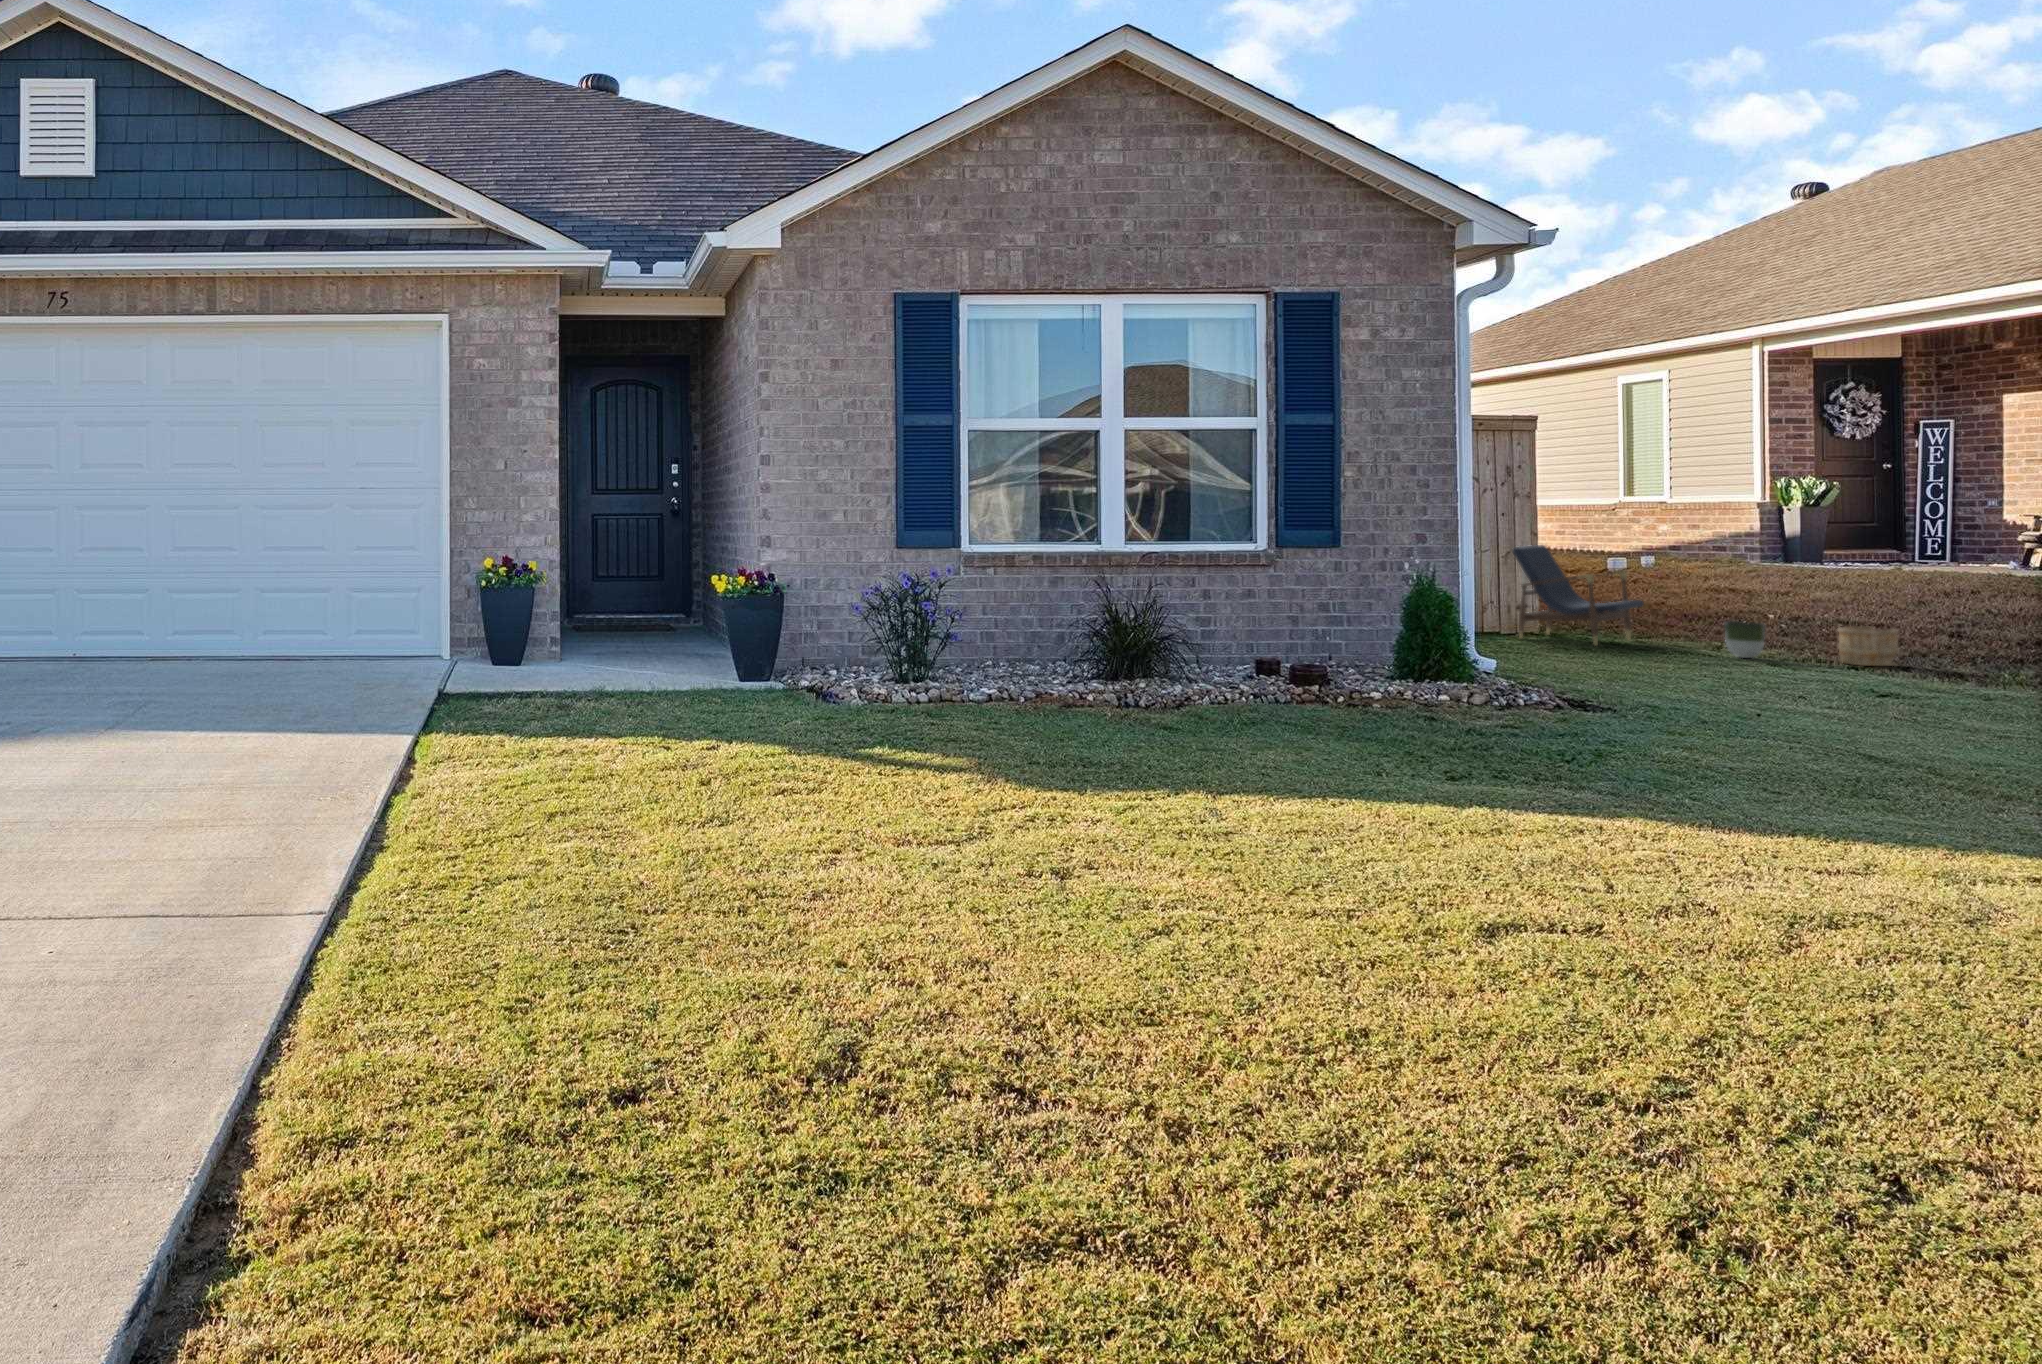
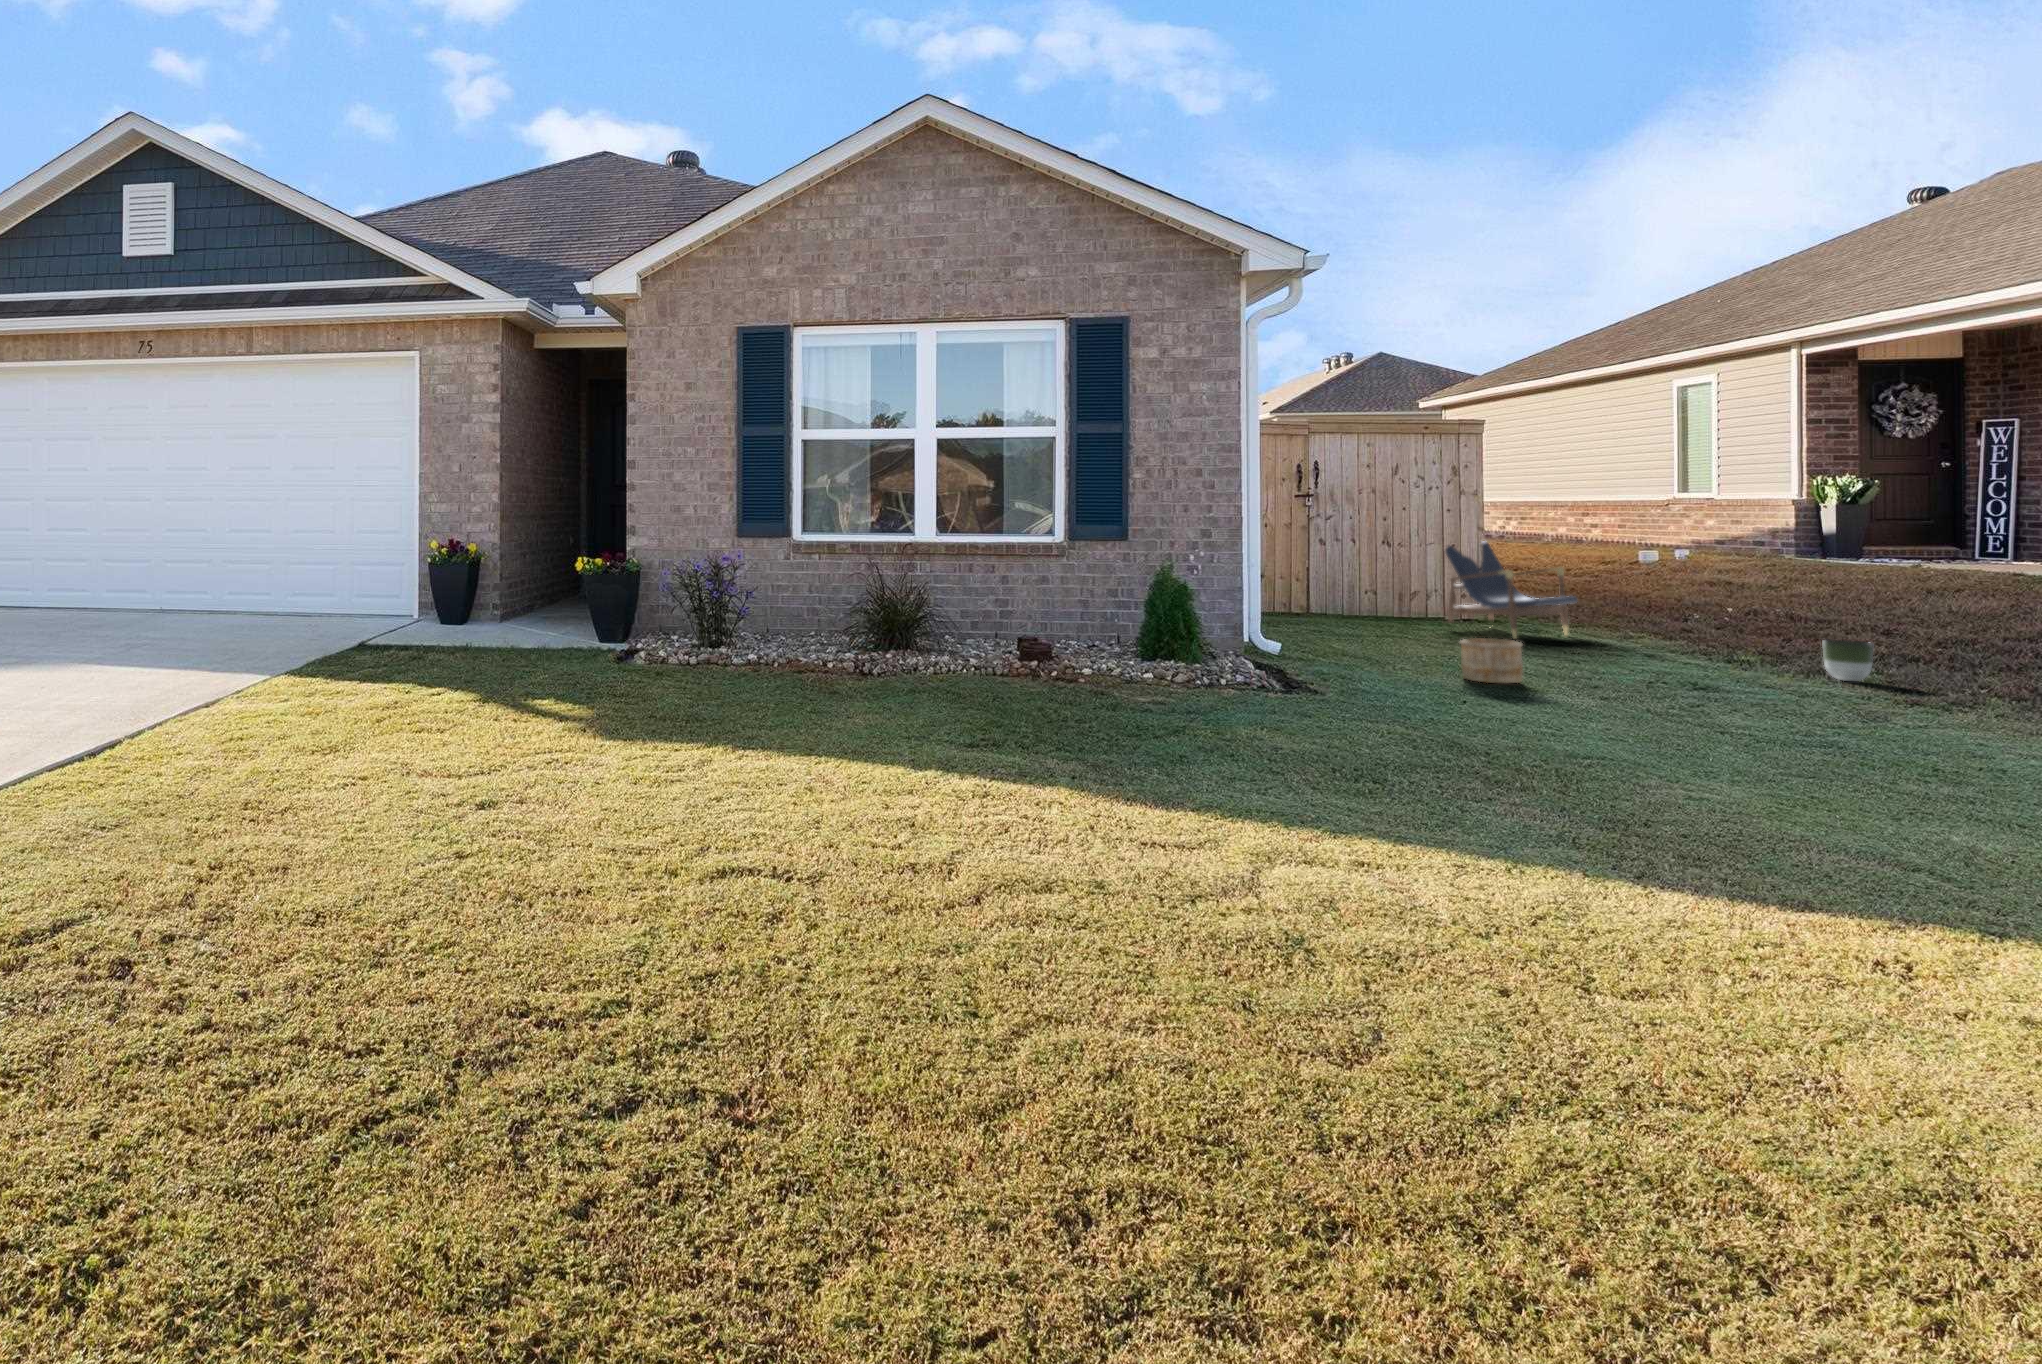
planter: present [1724,621,1765,658] -> present [1822,640,1874,681]
wooden bucket: present [1838,626,1898,666] -> present [1460,638,1523,683]

